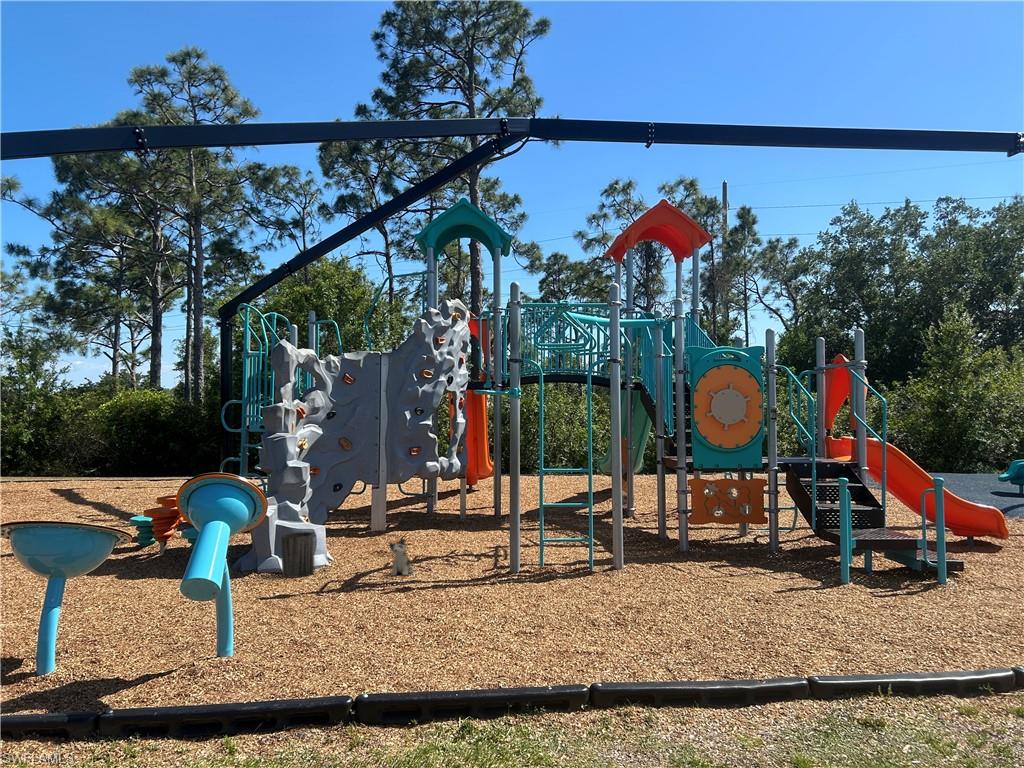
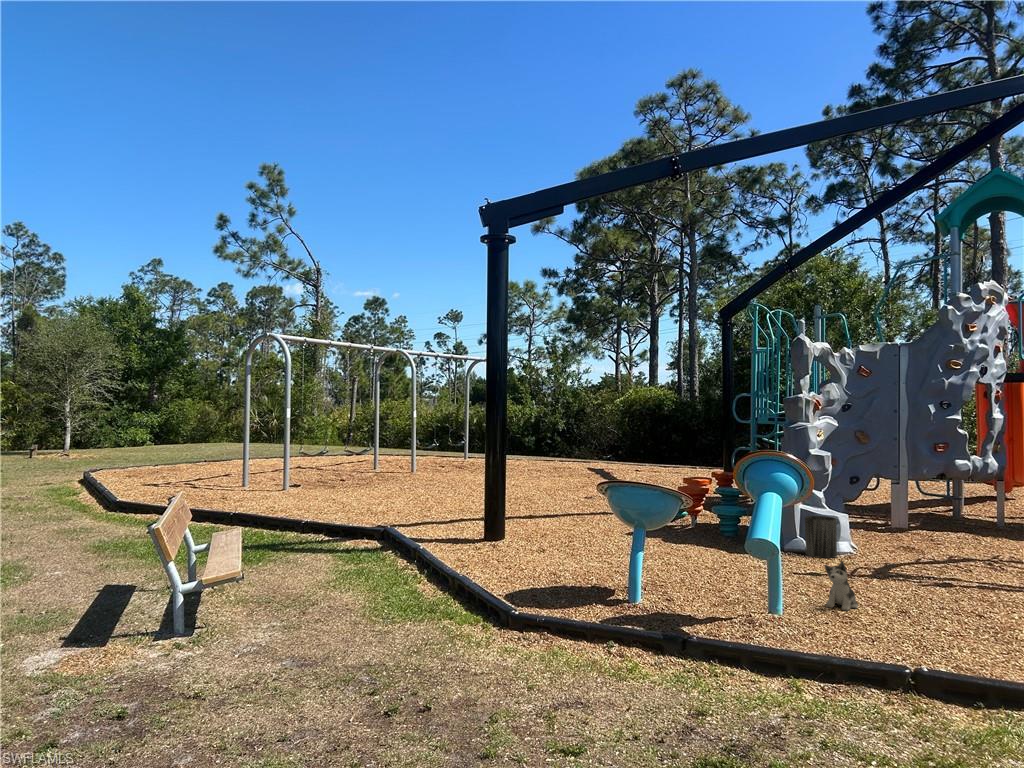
plush toy: present [389,538,413,576] -> present [824,561,858,611]

